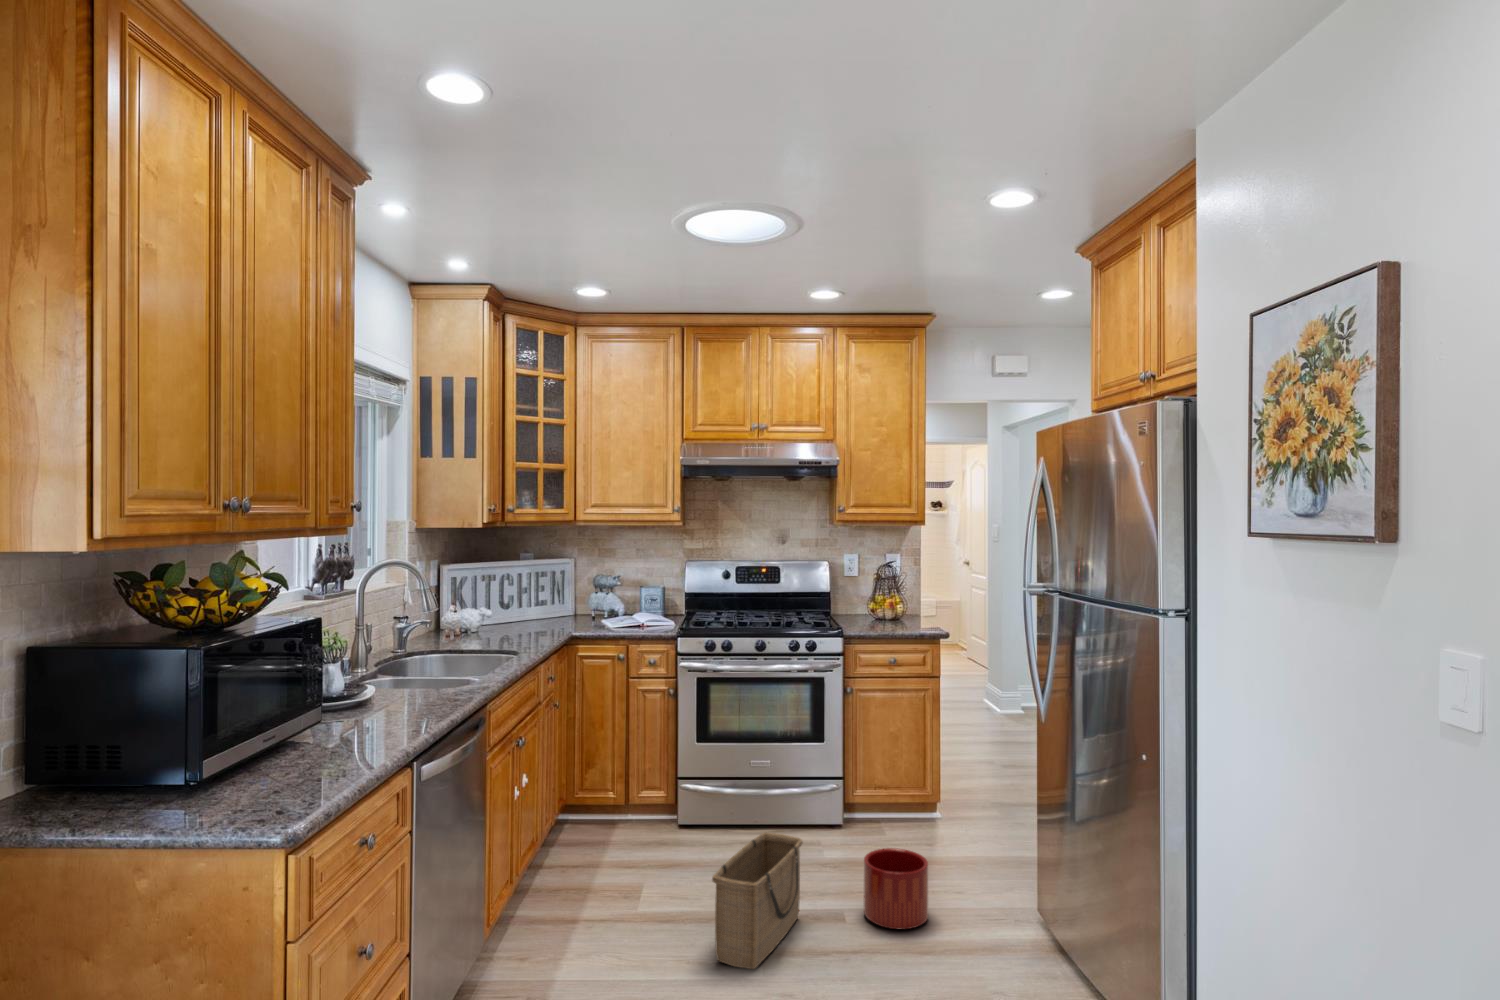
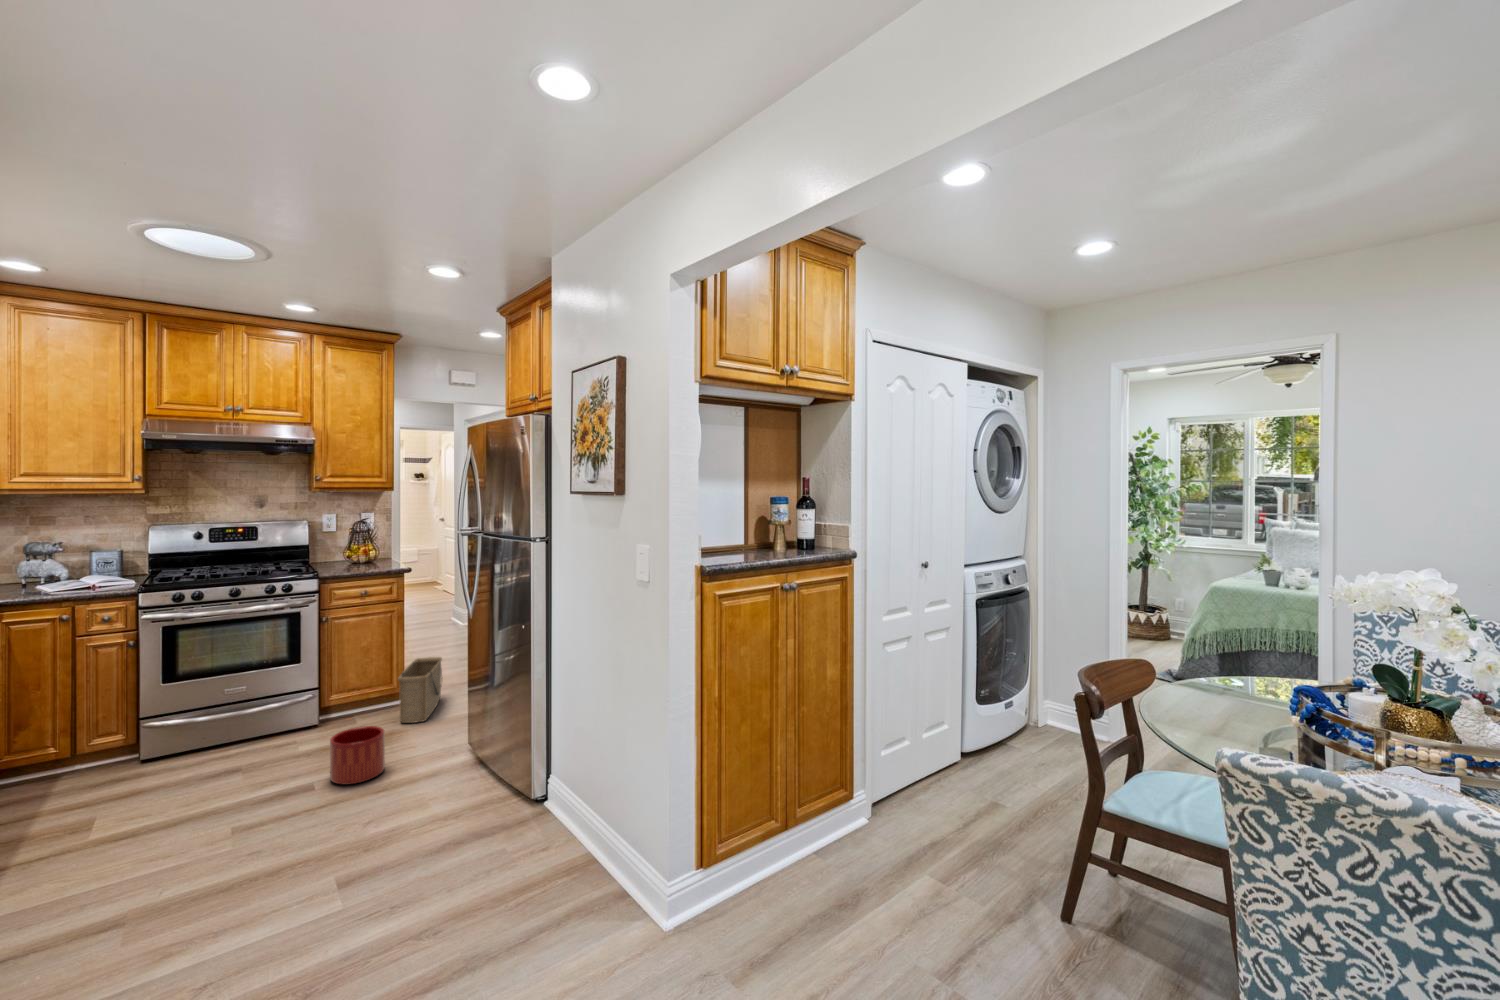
basket: present [712,833,803,969] -> present [398,657,442,723]

